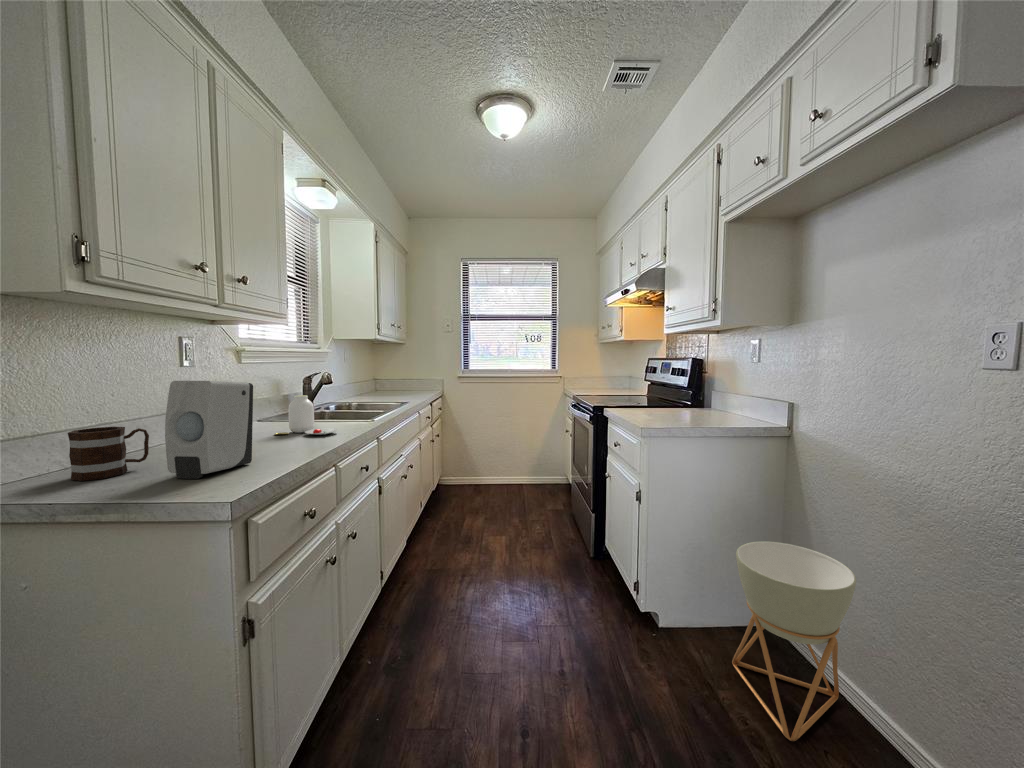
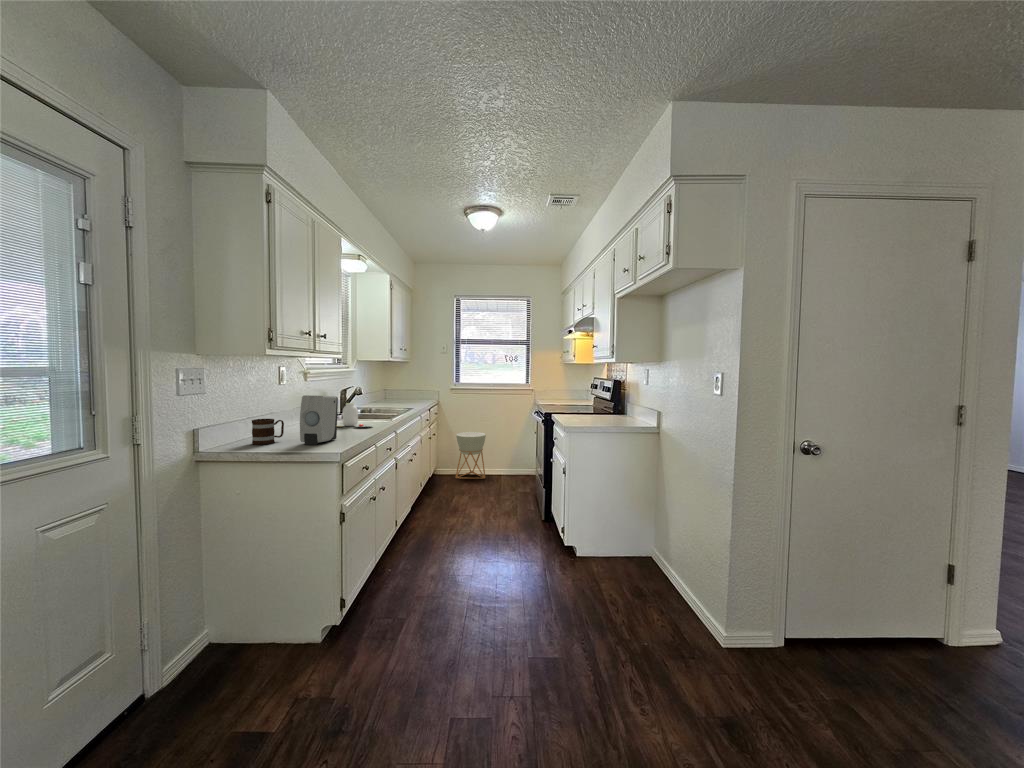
planter: present [732,541,856,741] -> present [456,432,486,479]

